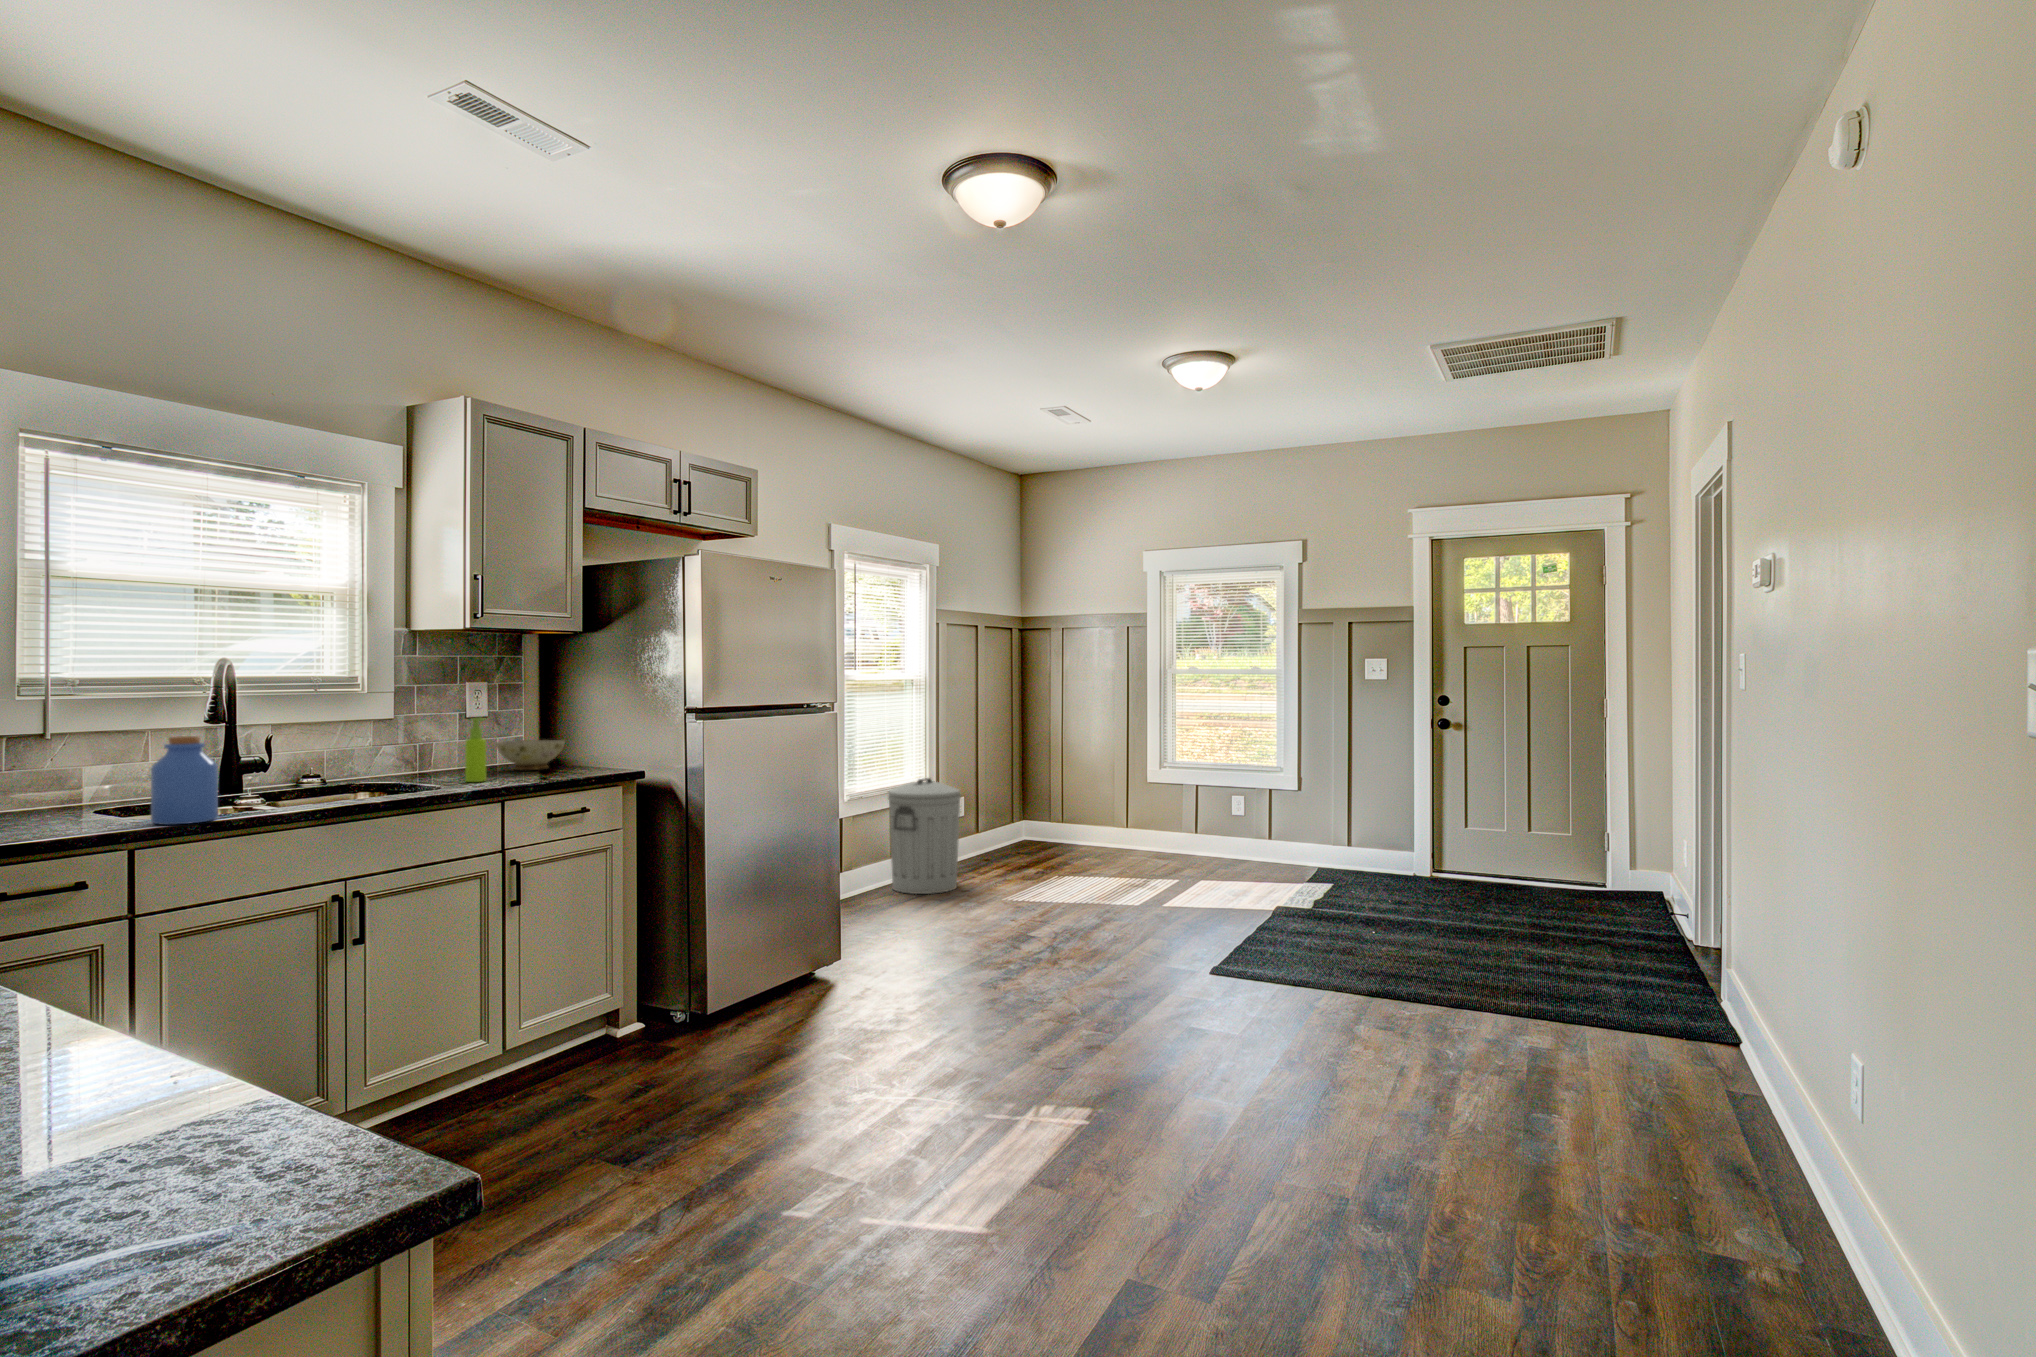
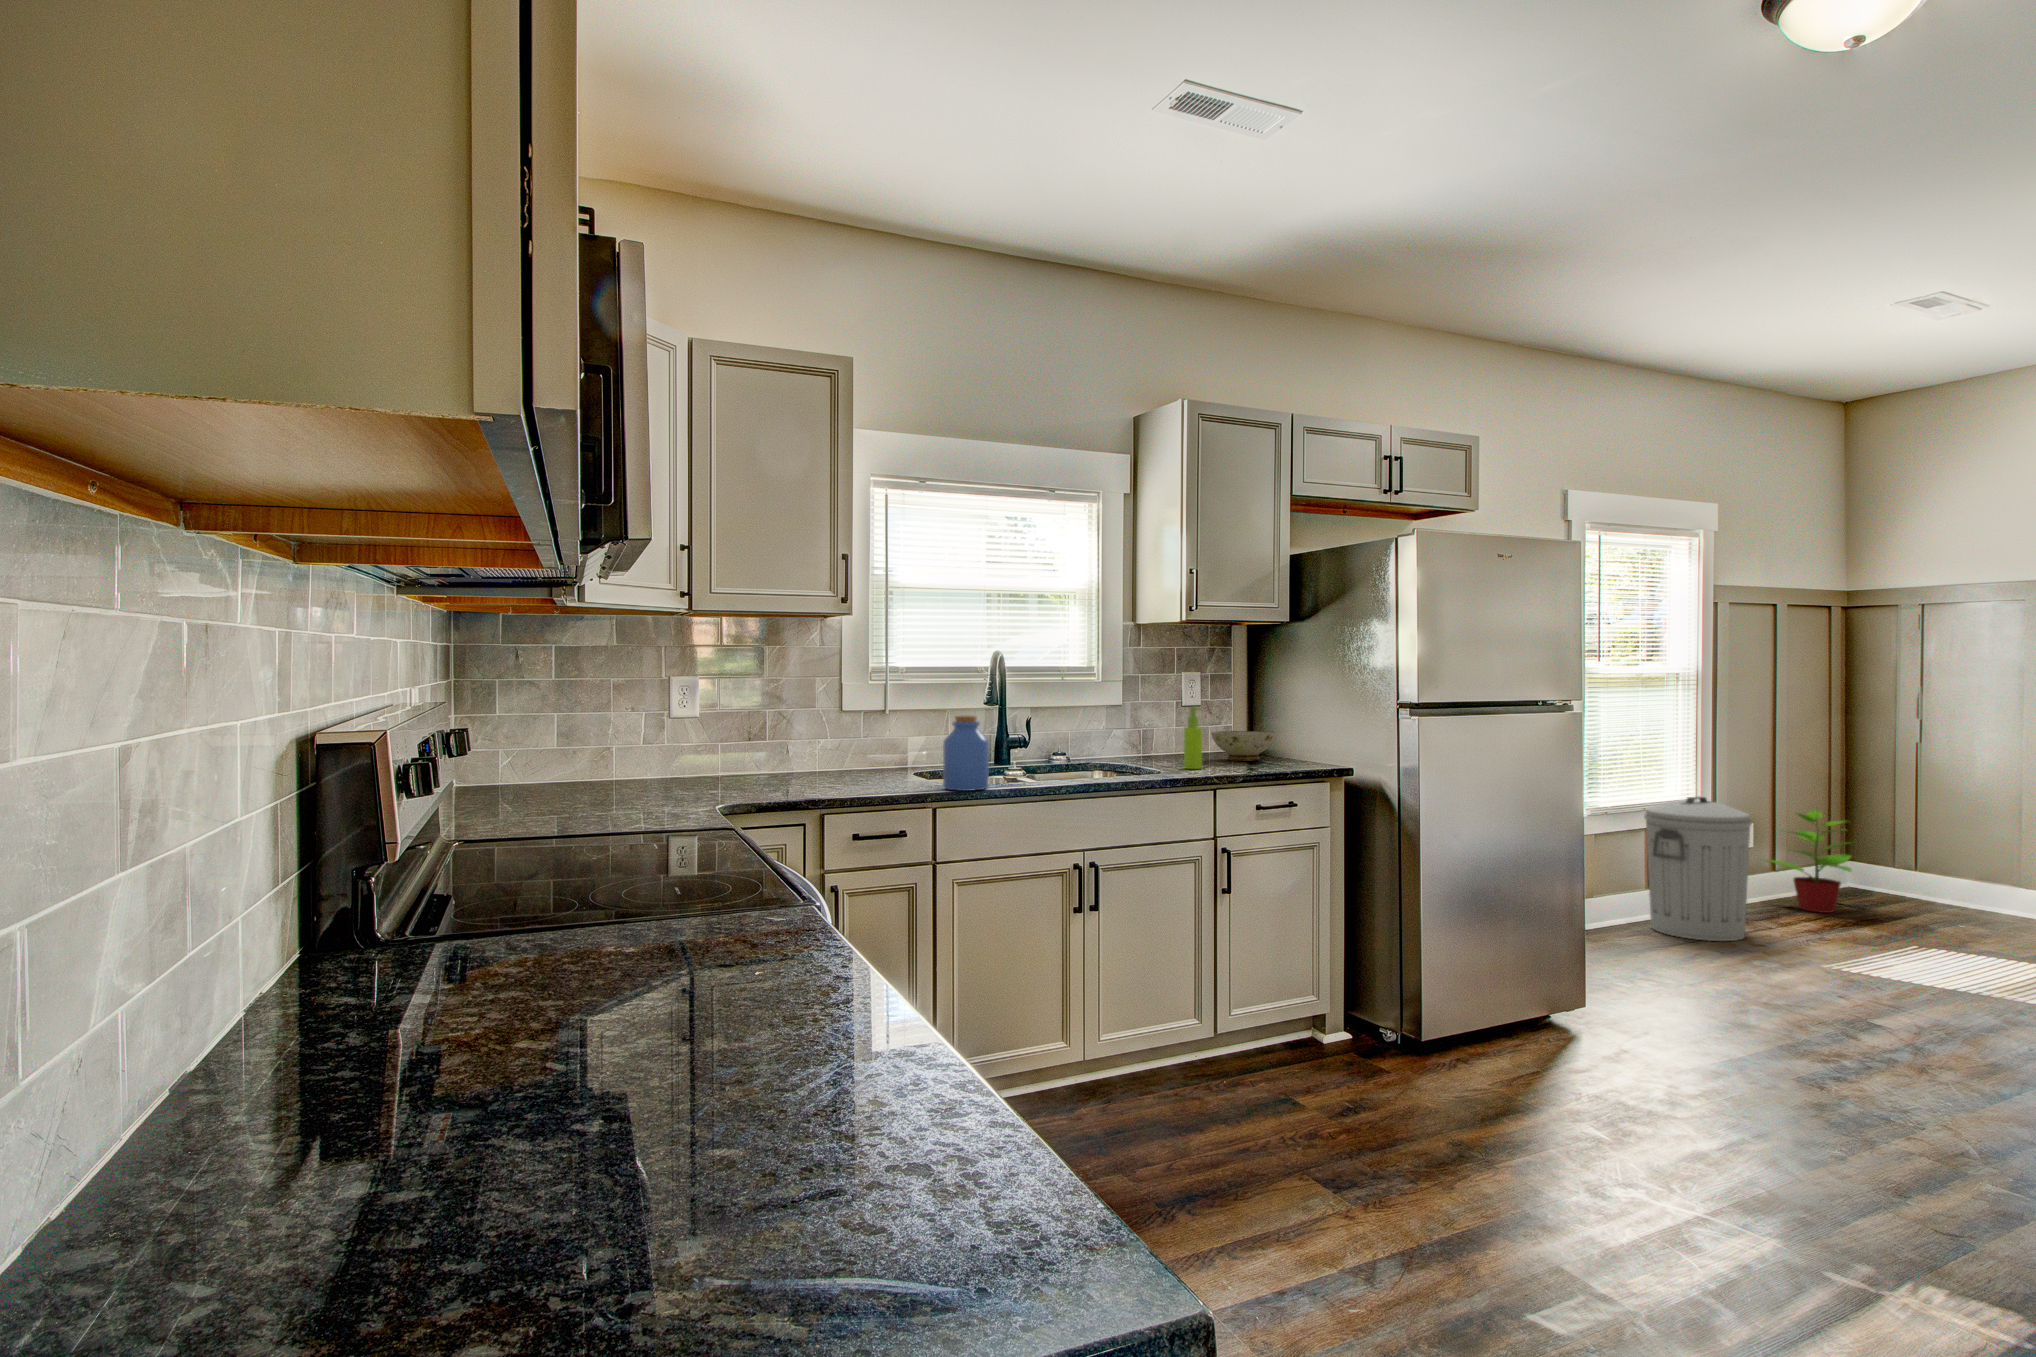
potted plant: none [968,780,1029,861] -> present [1763,810,1852,913]

